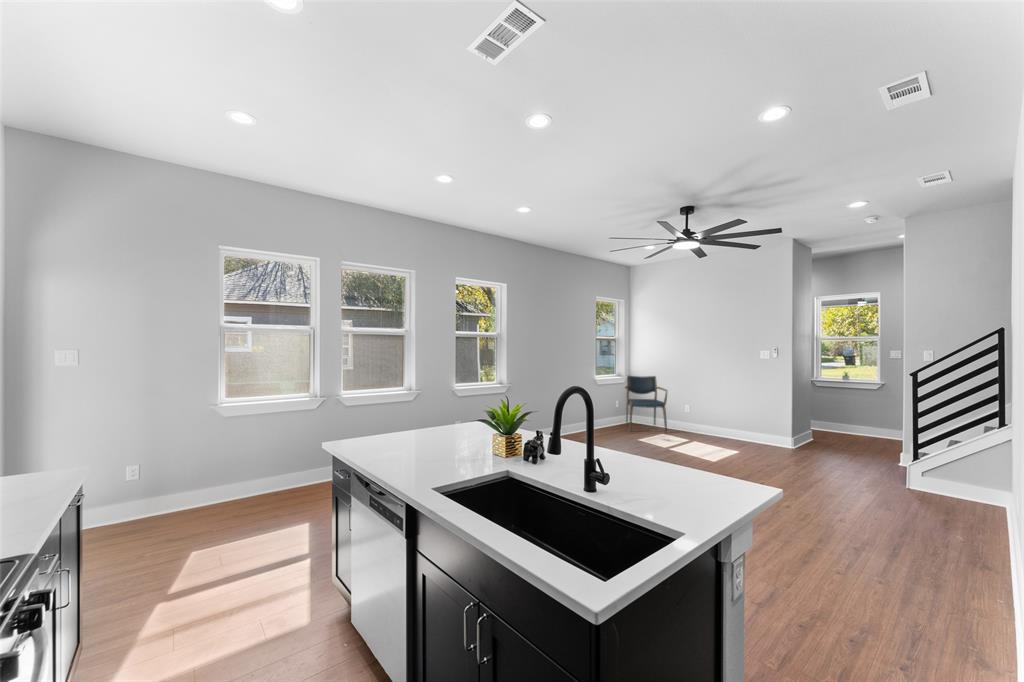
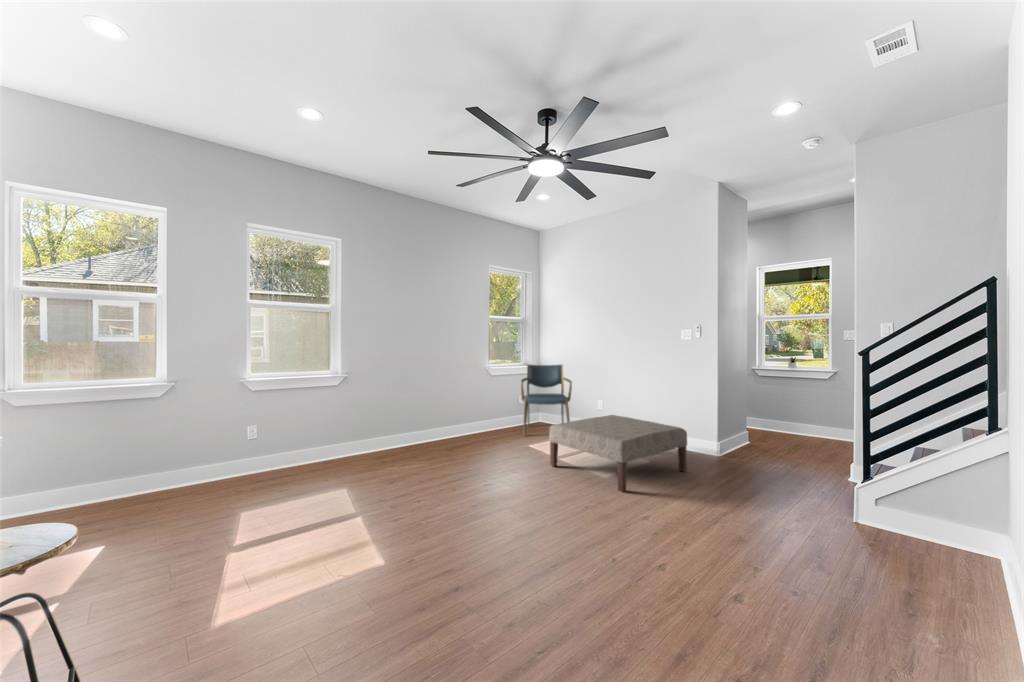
ottoman: none [669,416,775,468] -> present [549,415,687,491]

